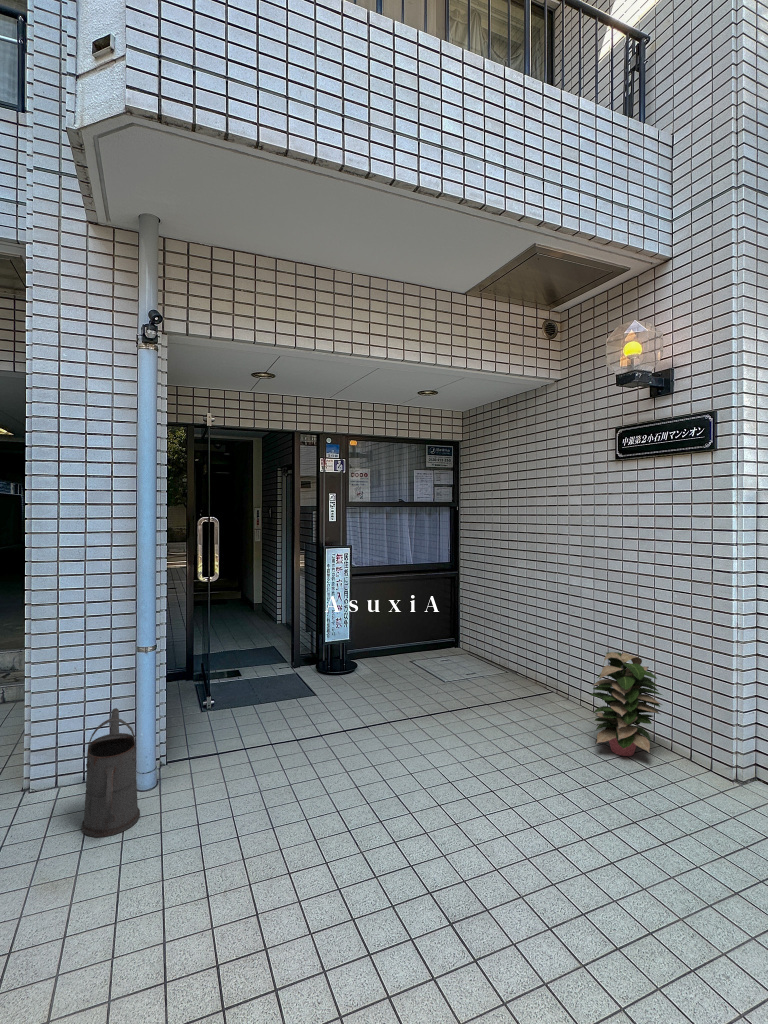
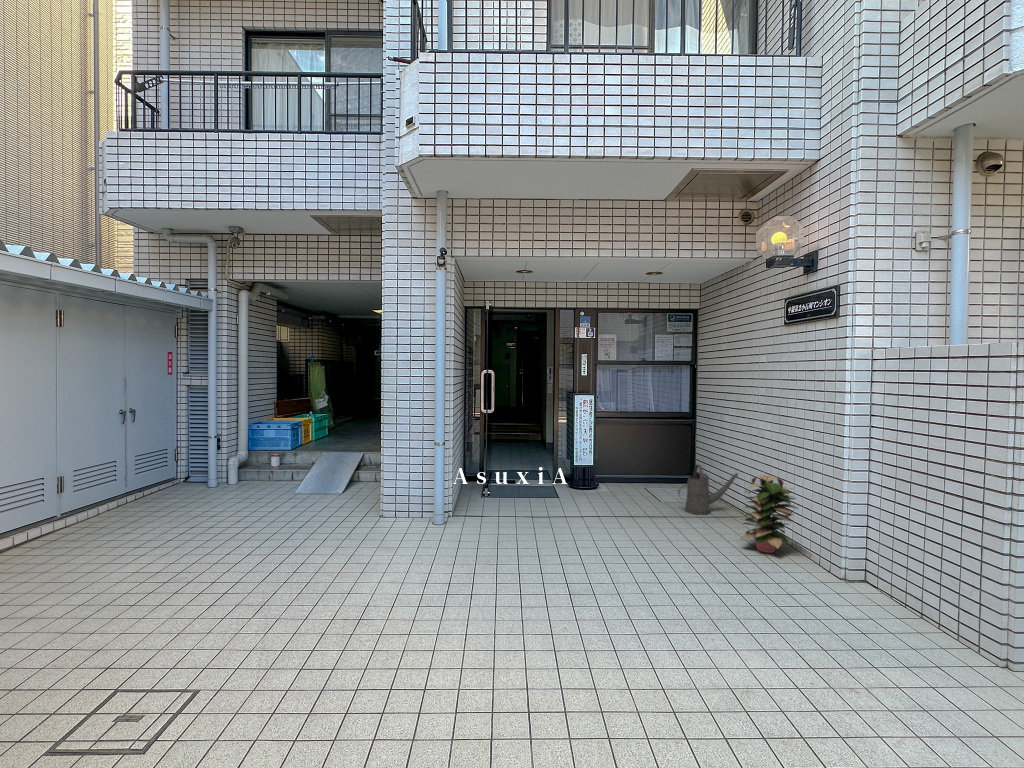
watering can: present [81,708,140,837] -> present [678,464,738,514]

